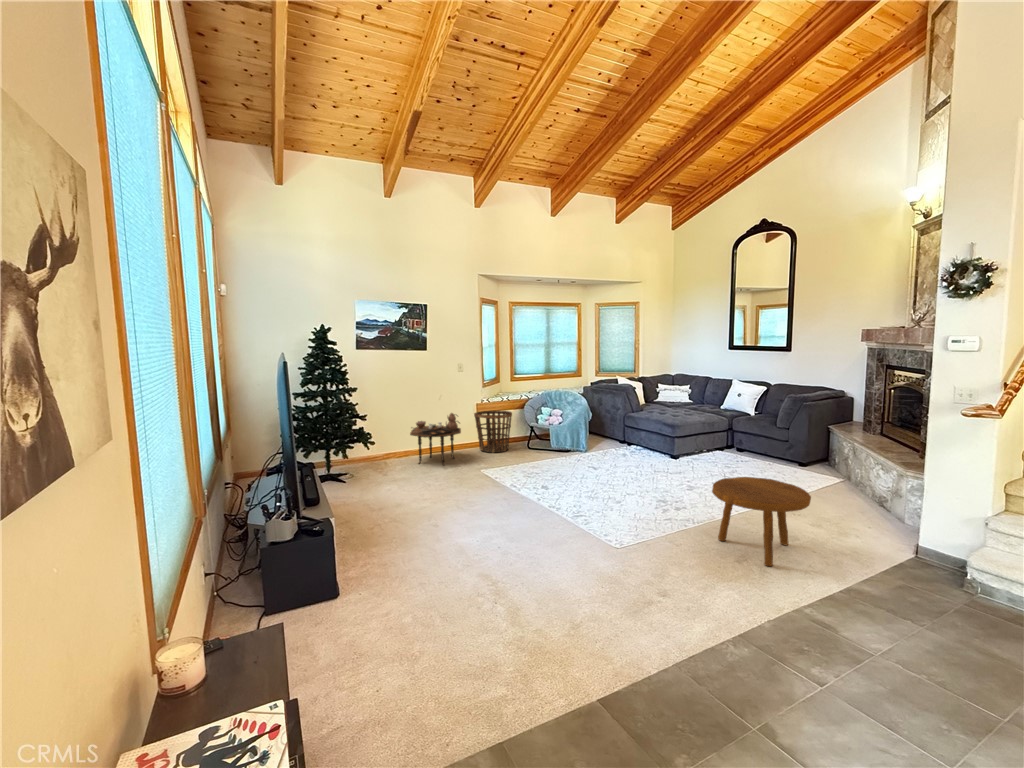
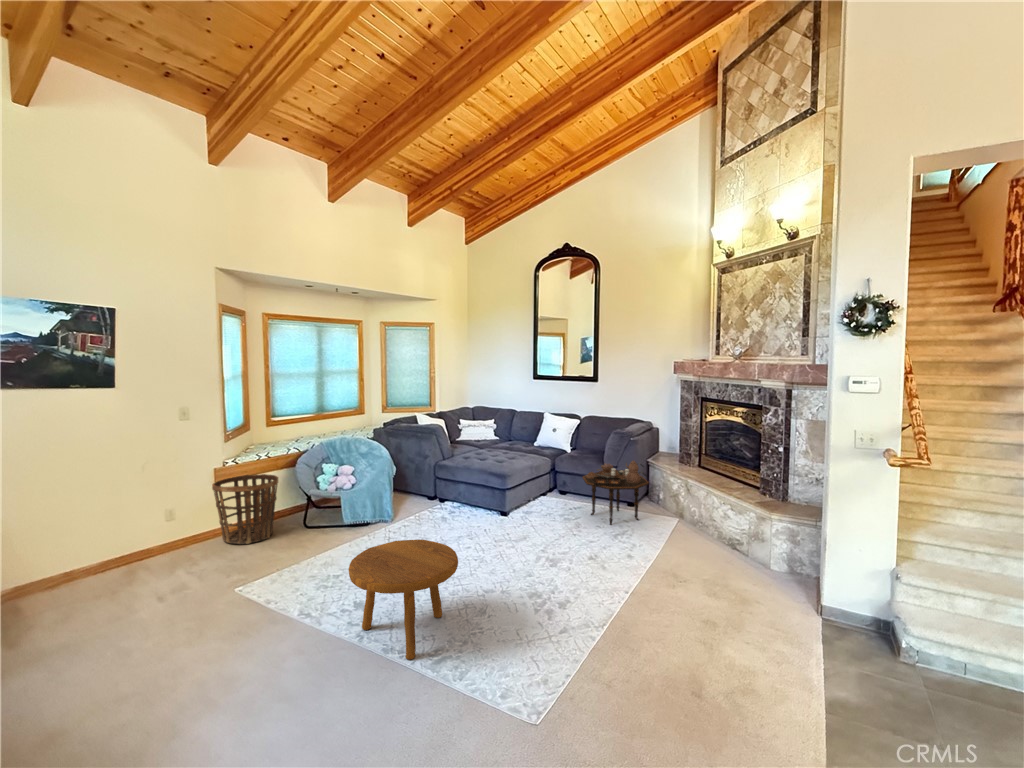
side table: present [410,413,461,465] -> present [583,460,649,525]
footstool: present [712,477,811,566] -> present [349,540,458,660]

